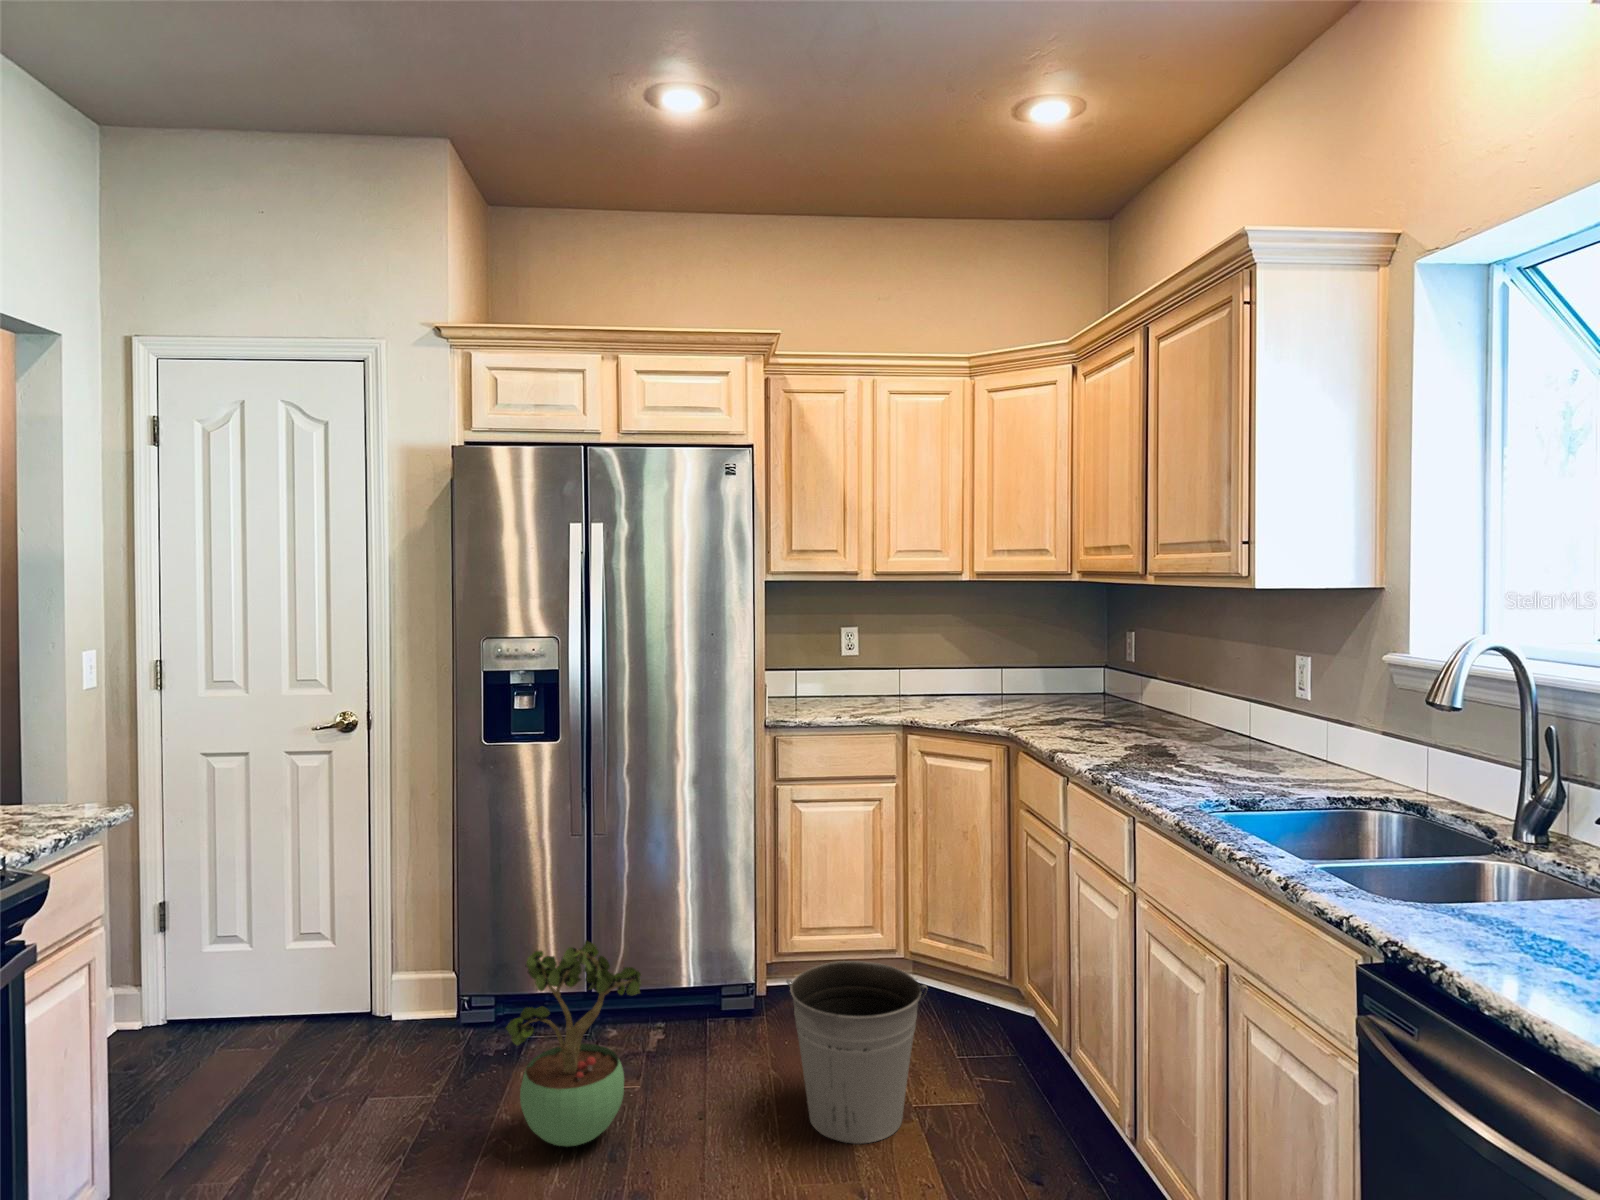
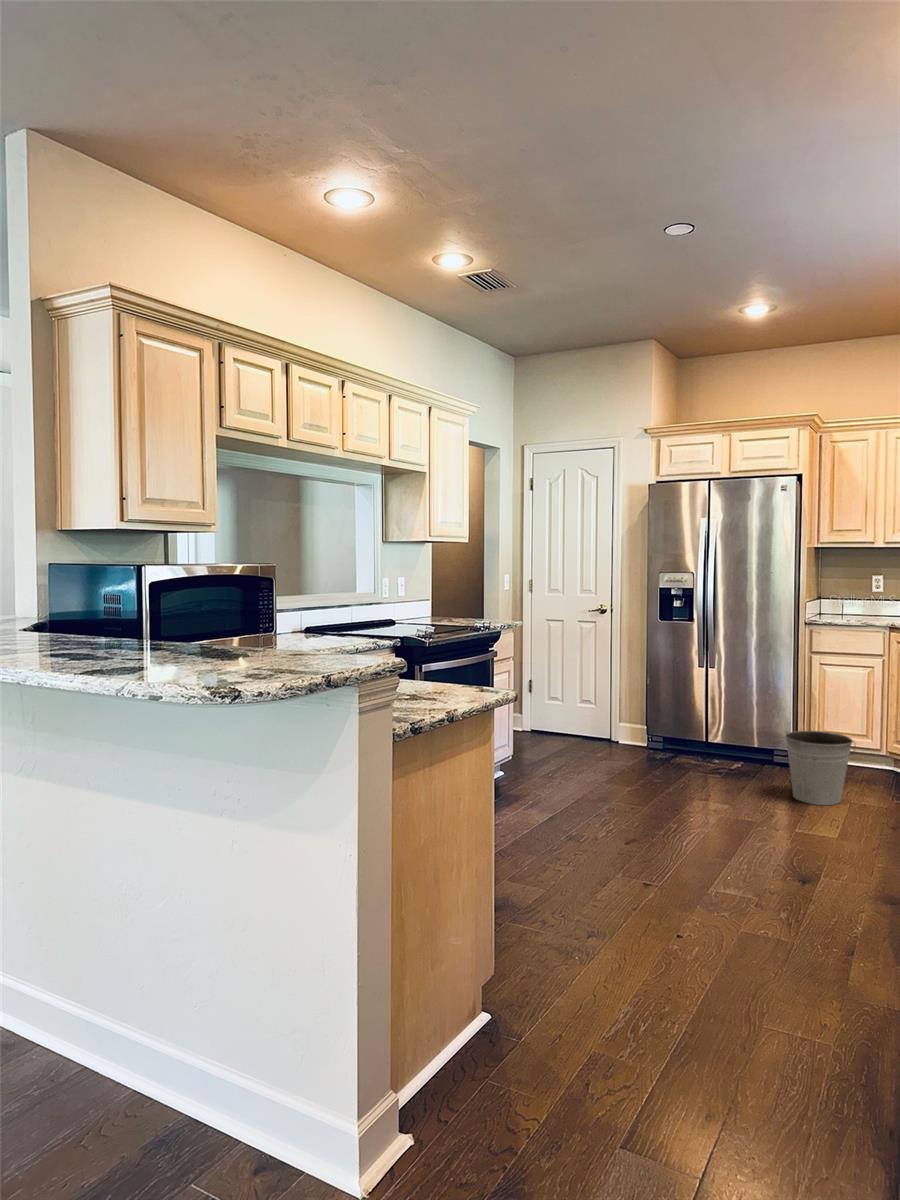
potted plant: present [505,941,641,1146] -> none [658,698,716,782]

